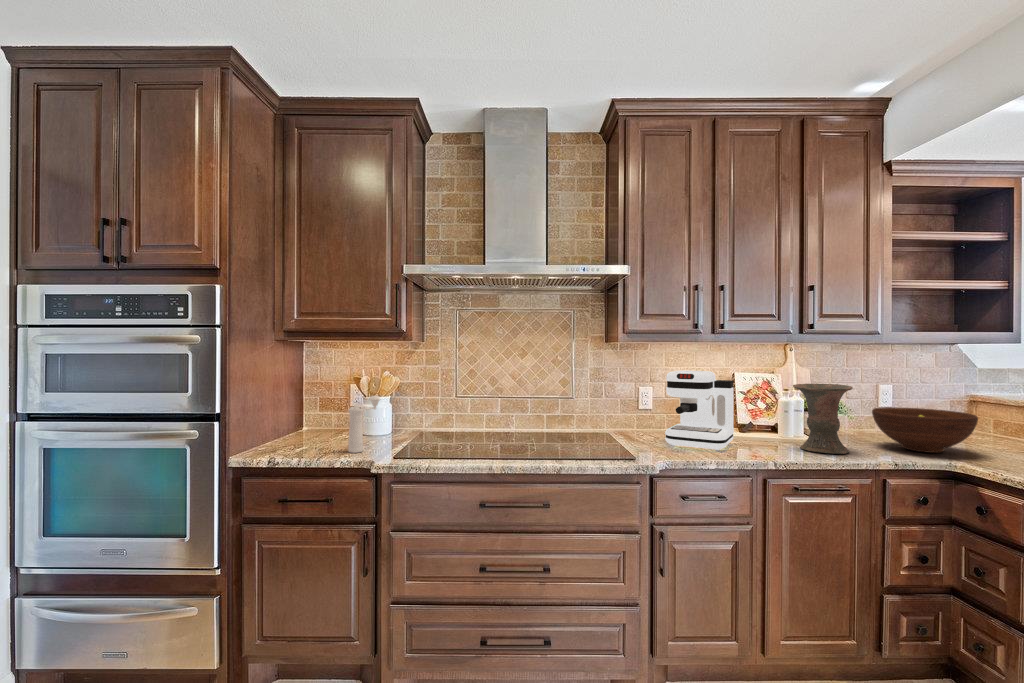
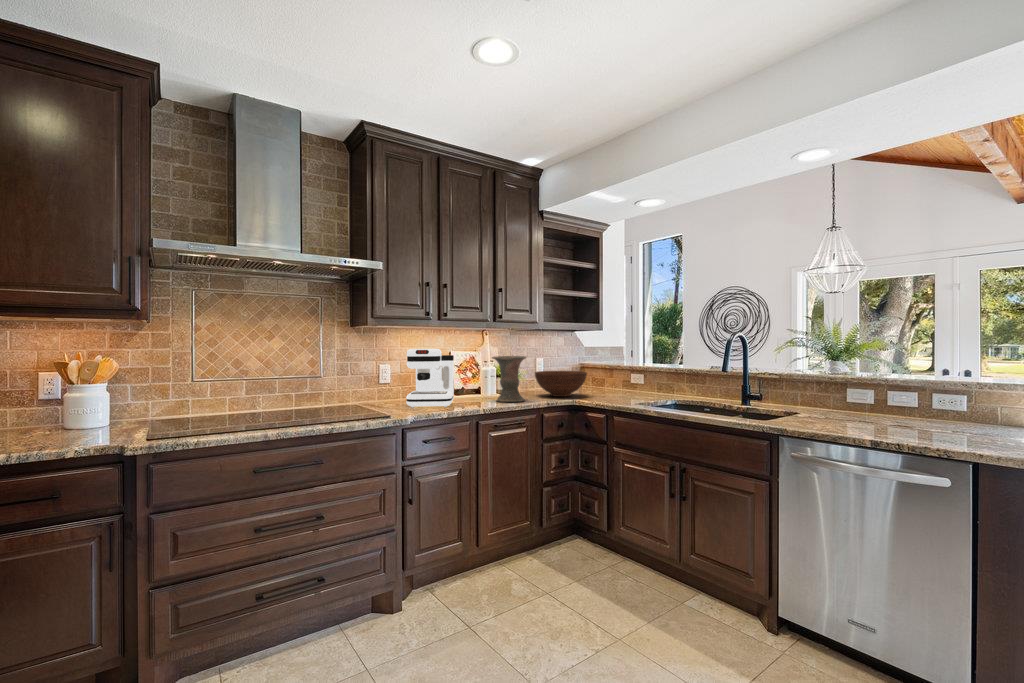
pepper mill: present [348,396,380,453] -> none [72,380,111,443]

